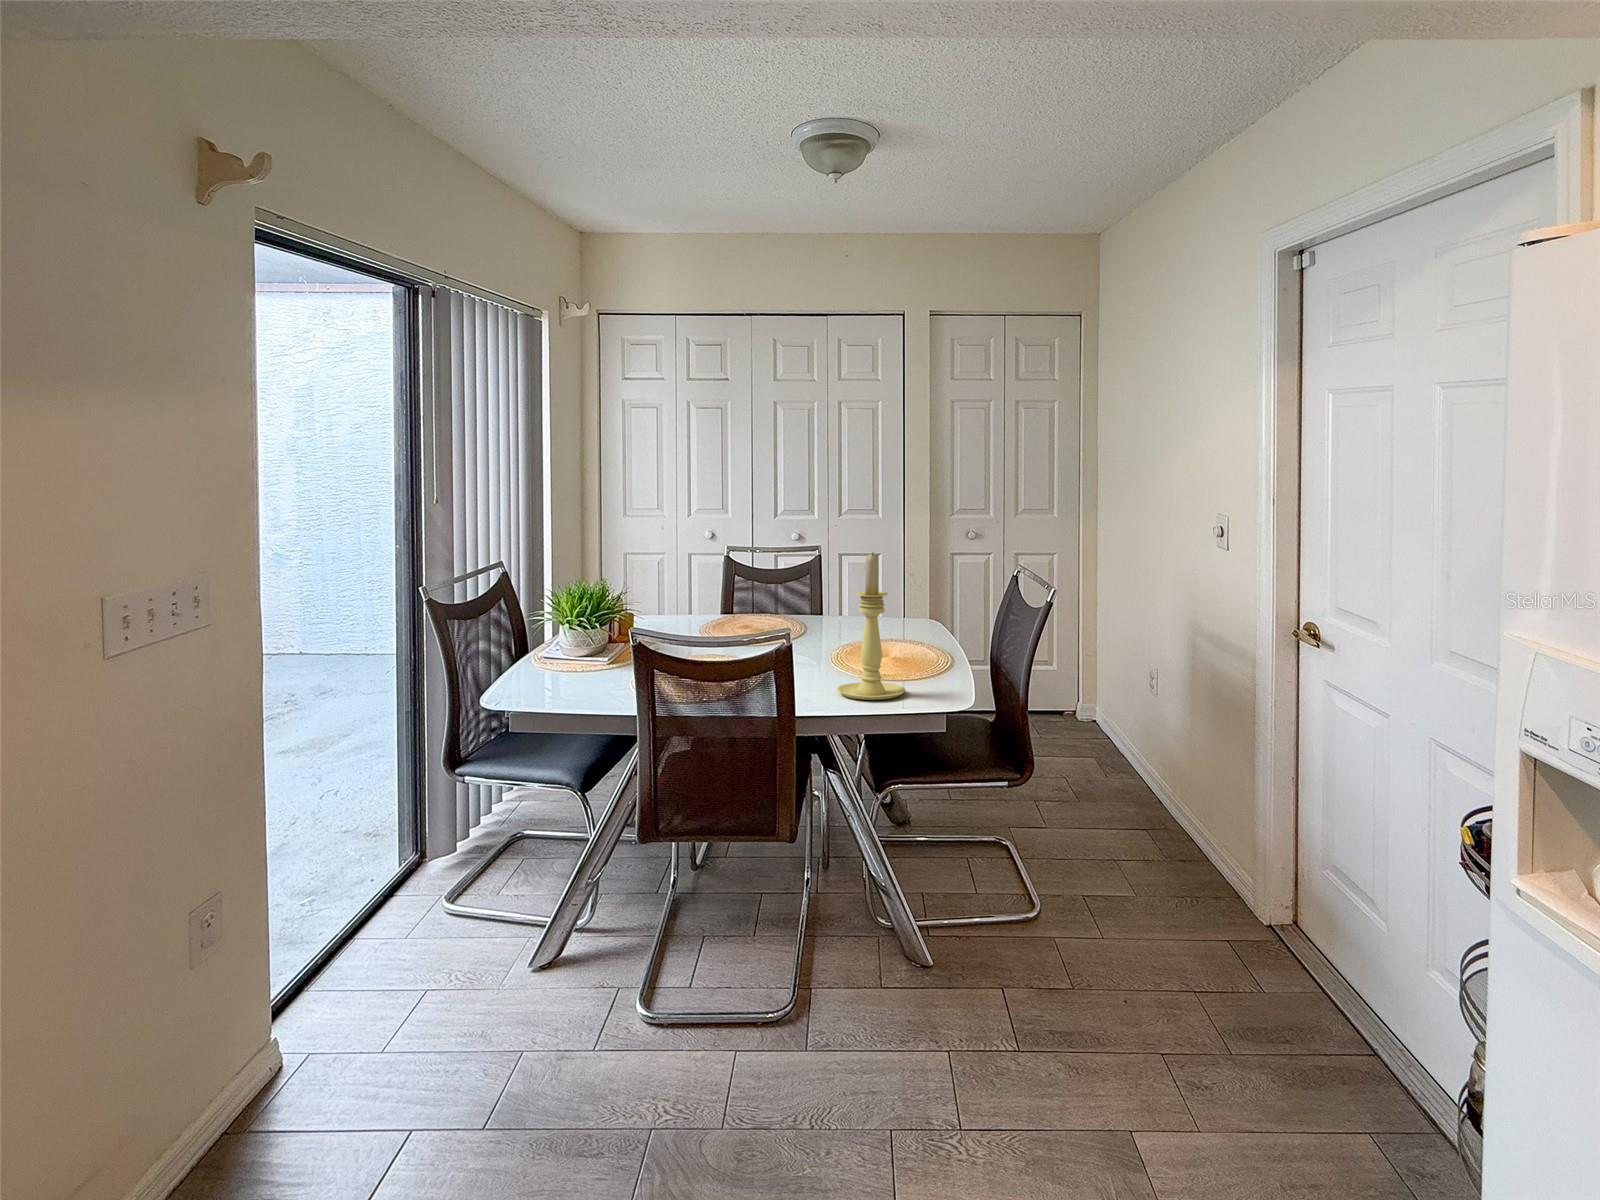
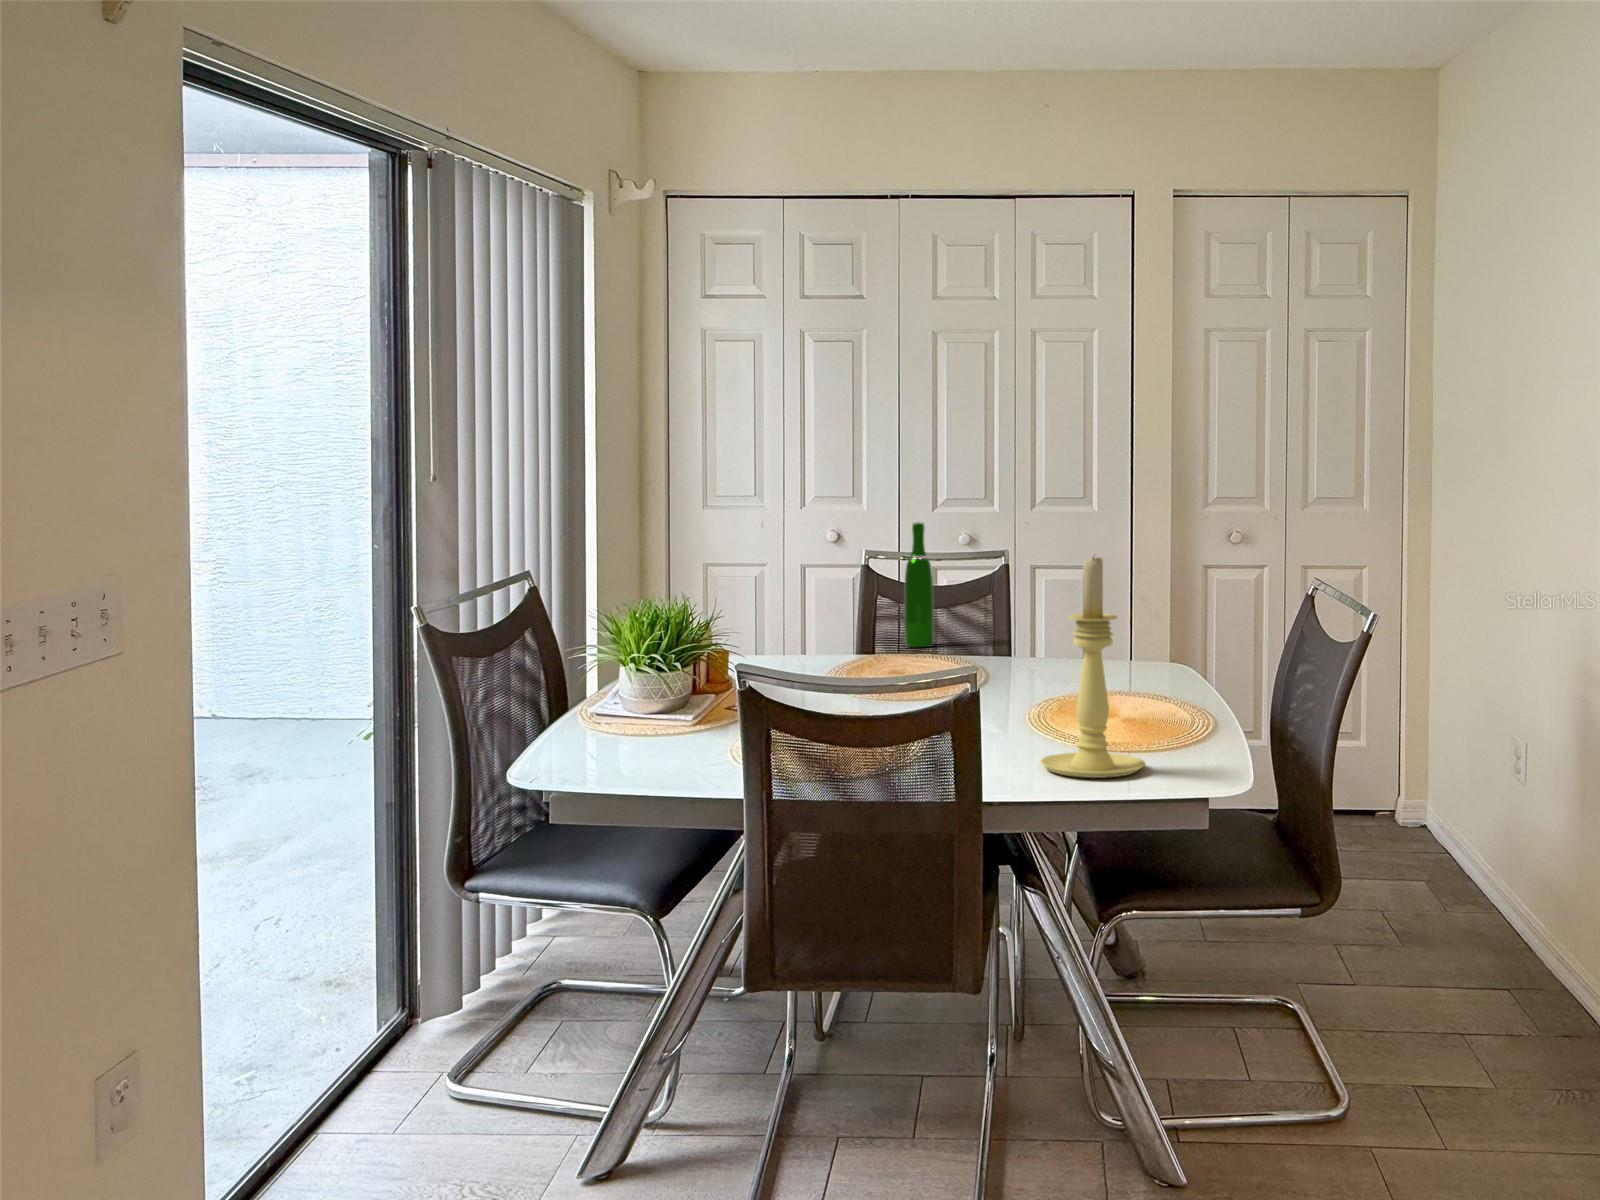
wine bottle: none [754,529,773,610] -> present [904,523,934,647]

